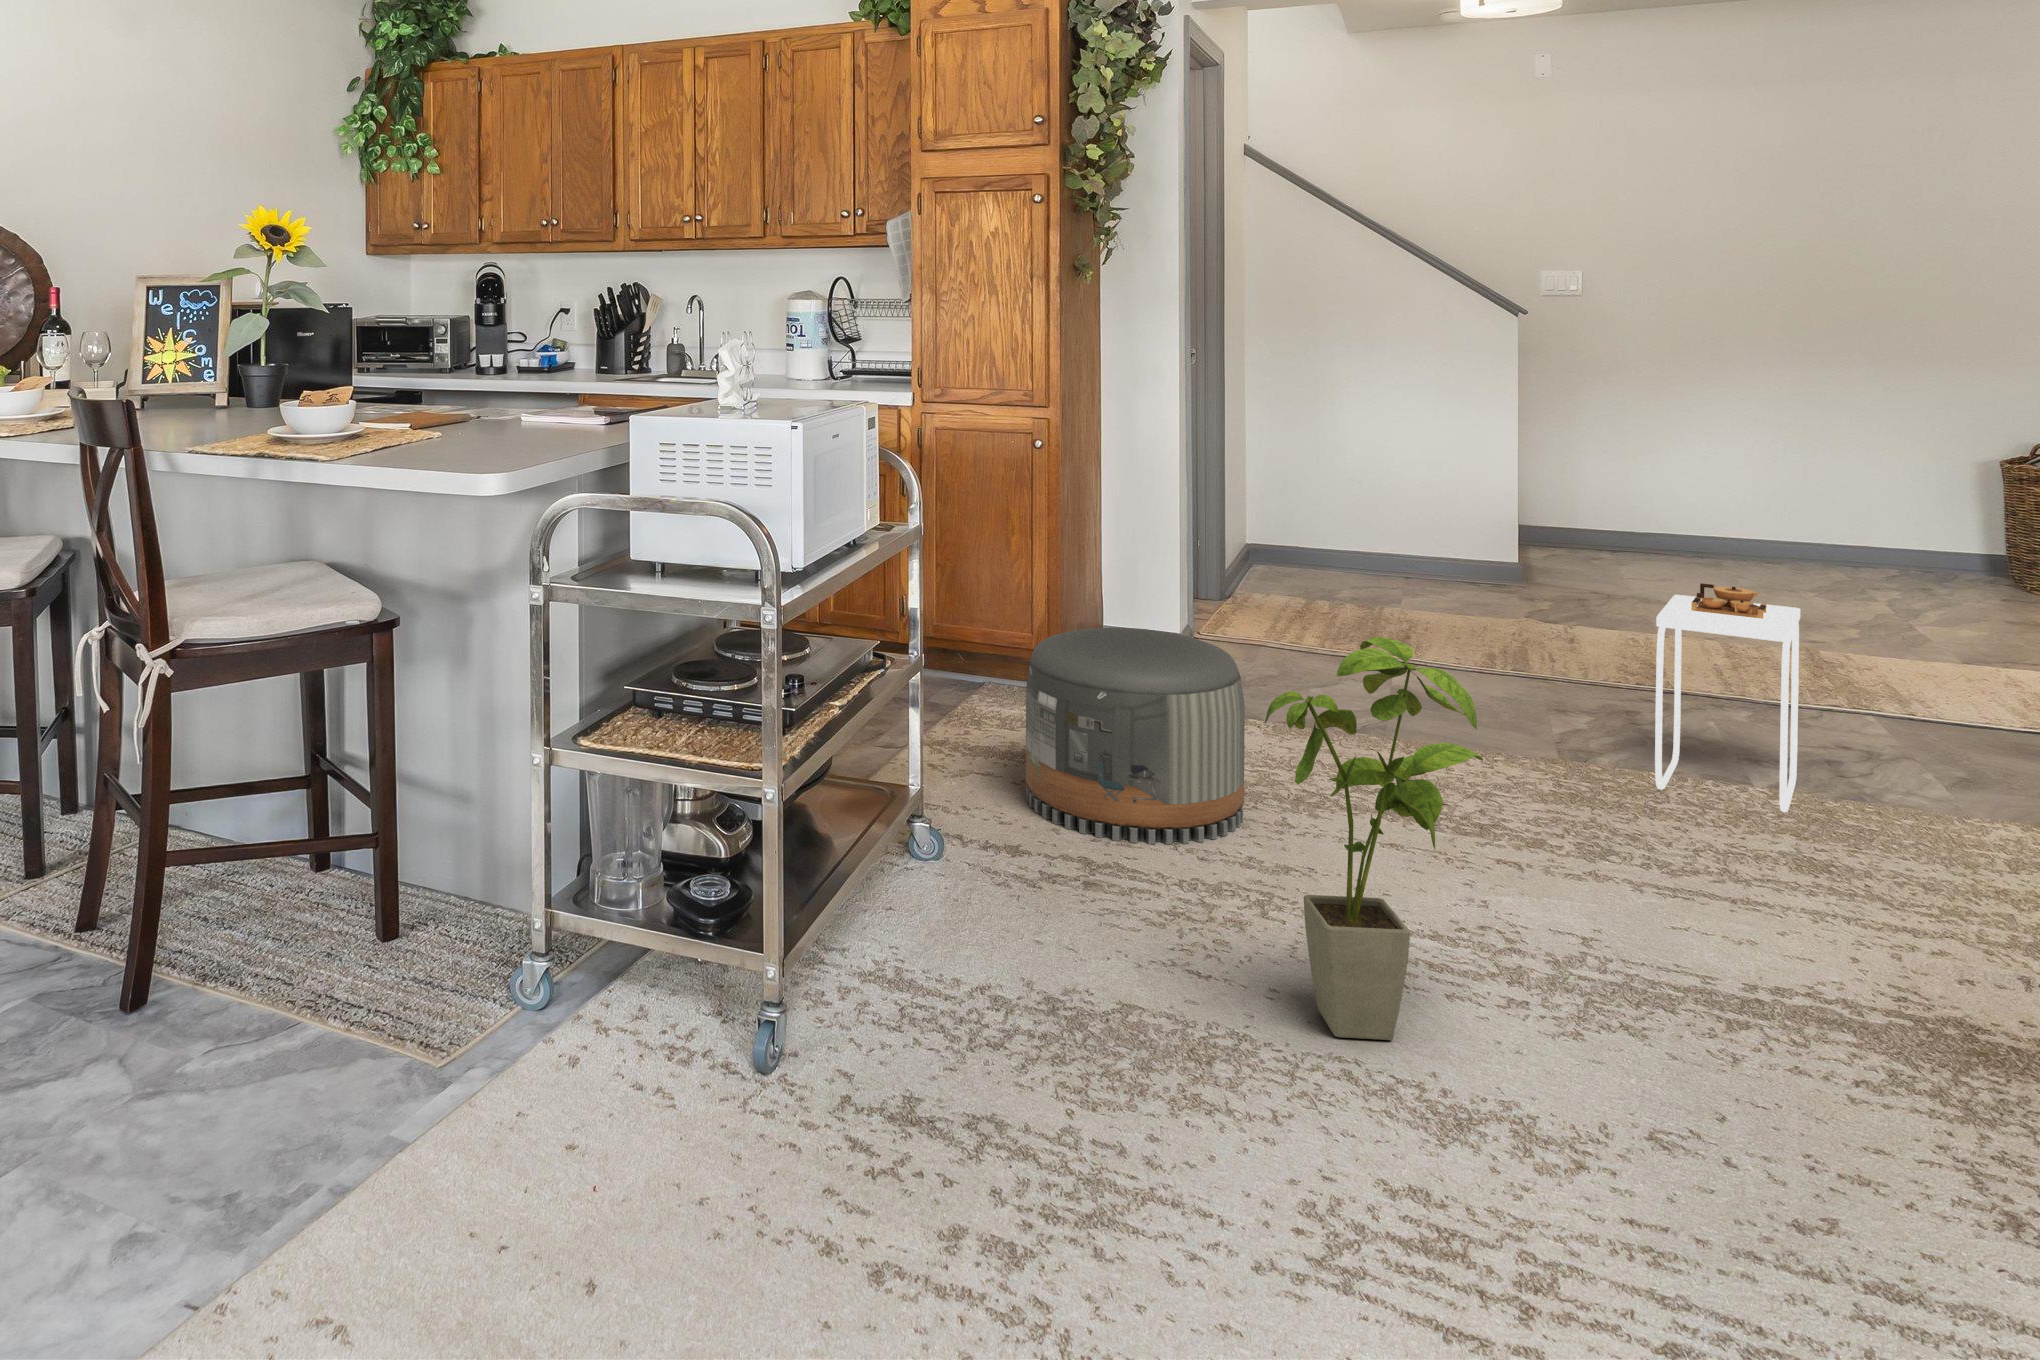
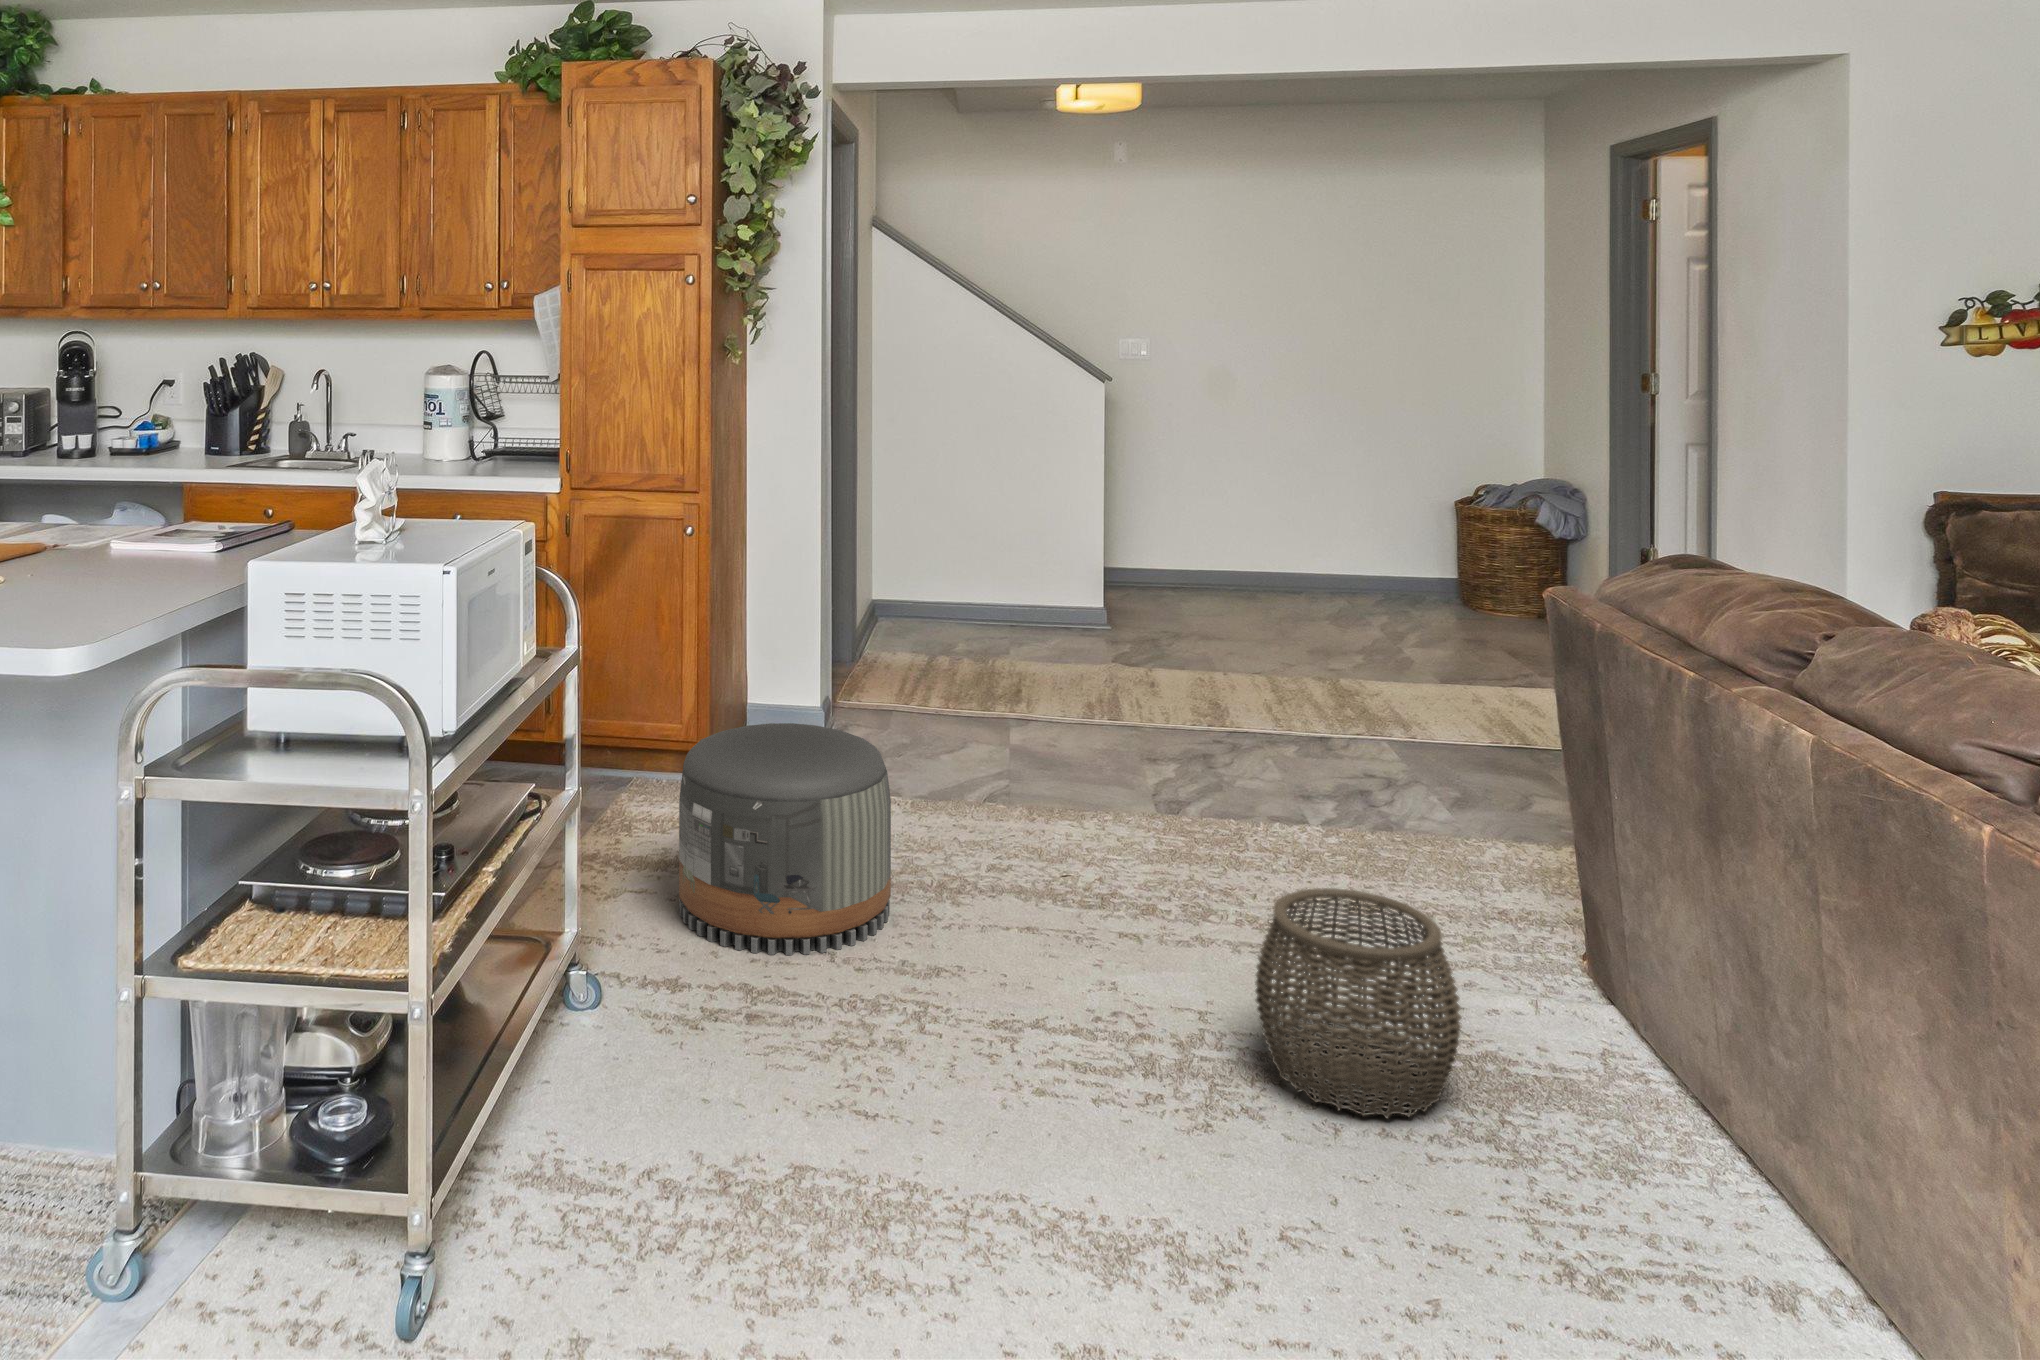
side table: present [1655,583,1800,812] -> none [1233,643,1338,848]
house plant: present [1265,637,1483,1040] -> none [930,759,1133,1171]
woven basket: none [1644,815,1902,1058] -> present [1255,888,1461,1118]

